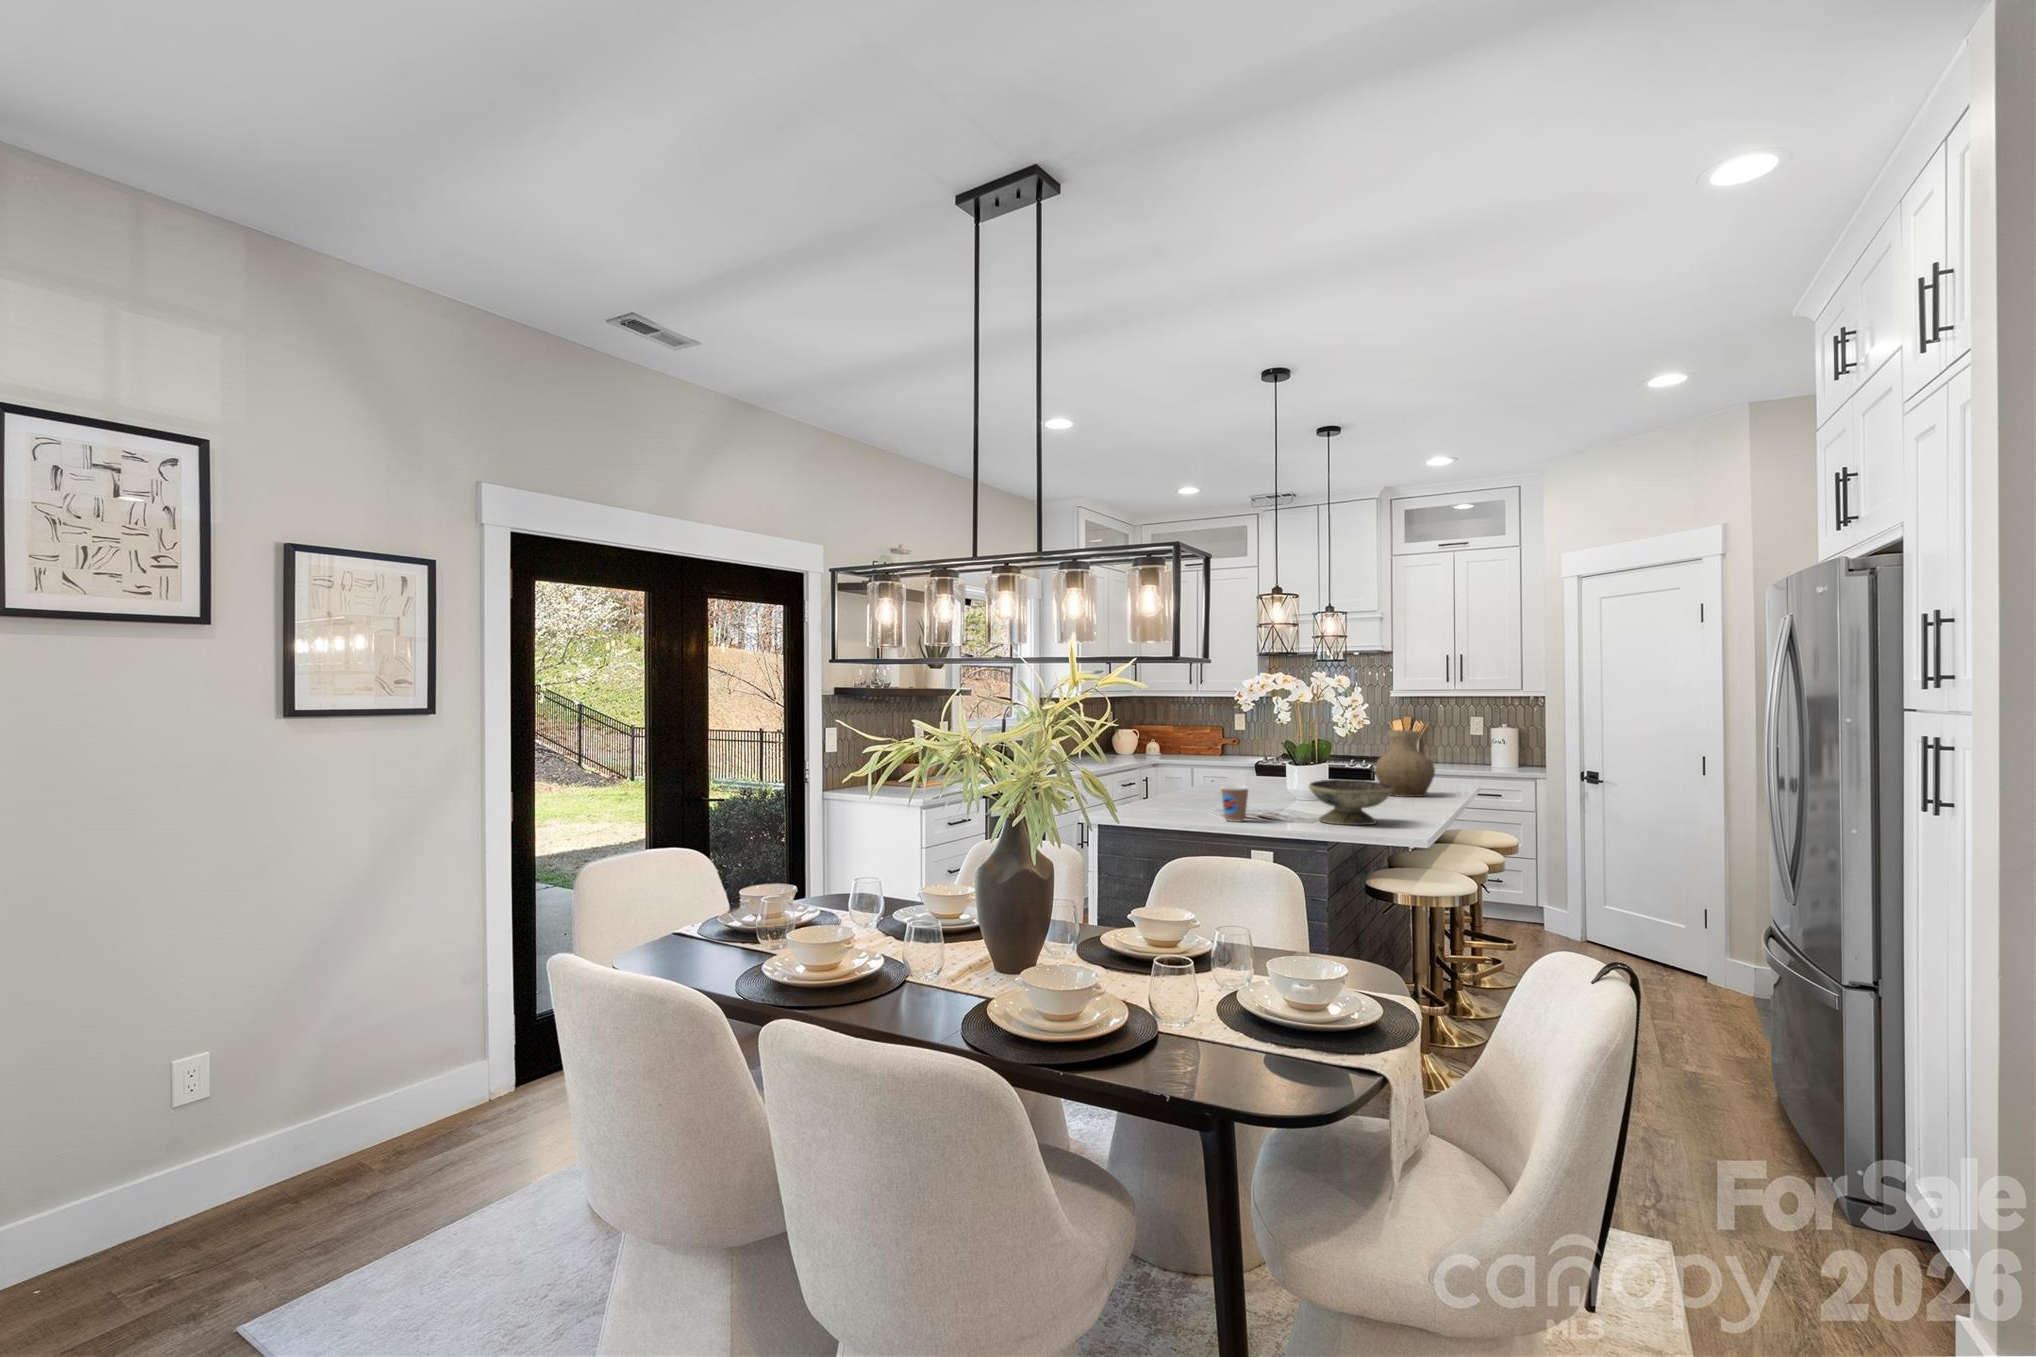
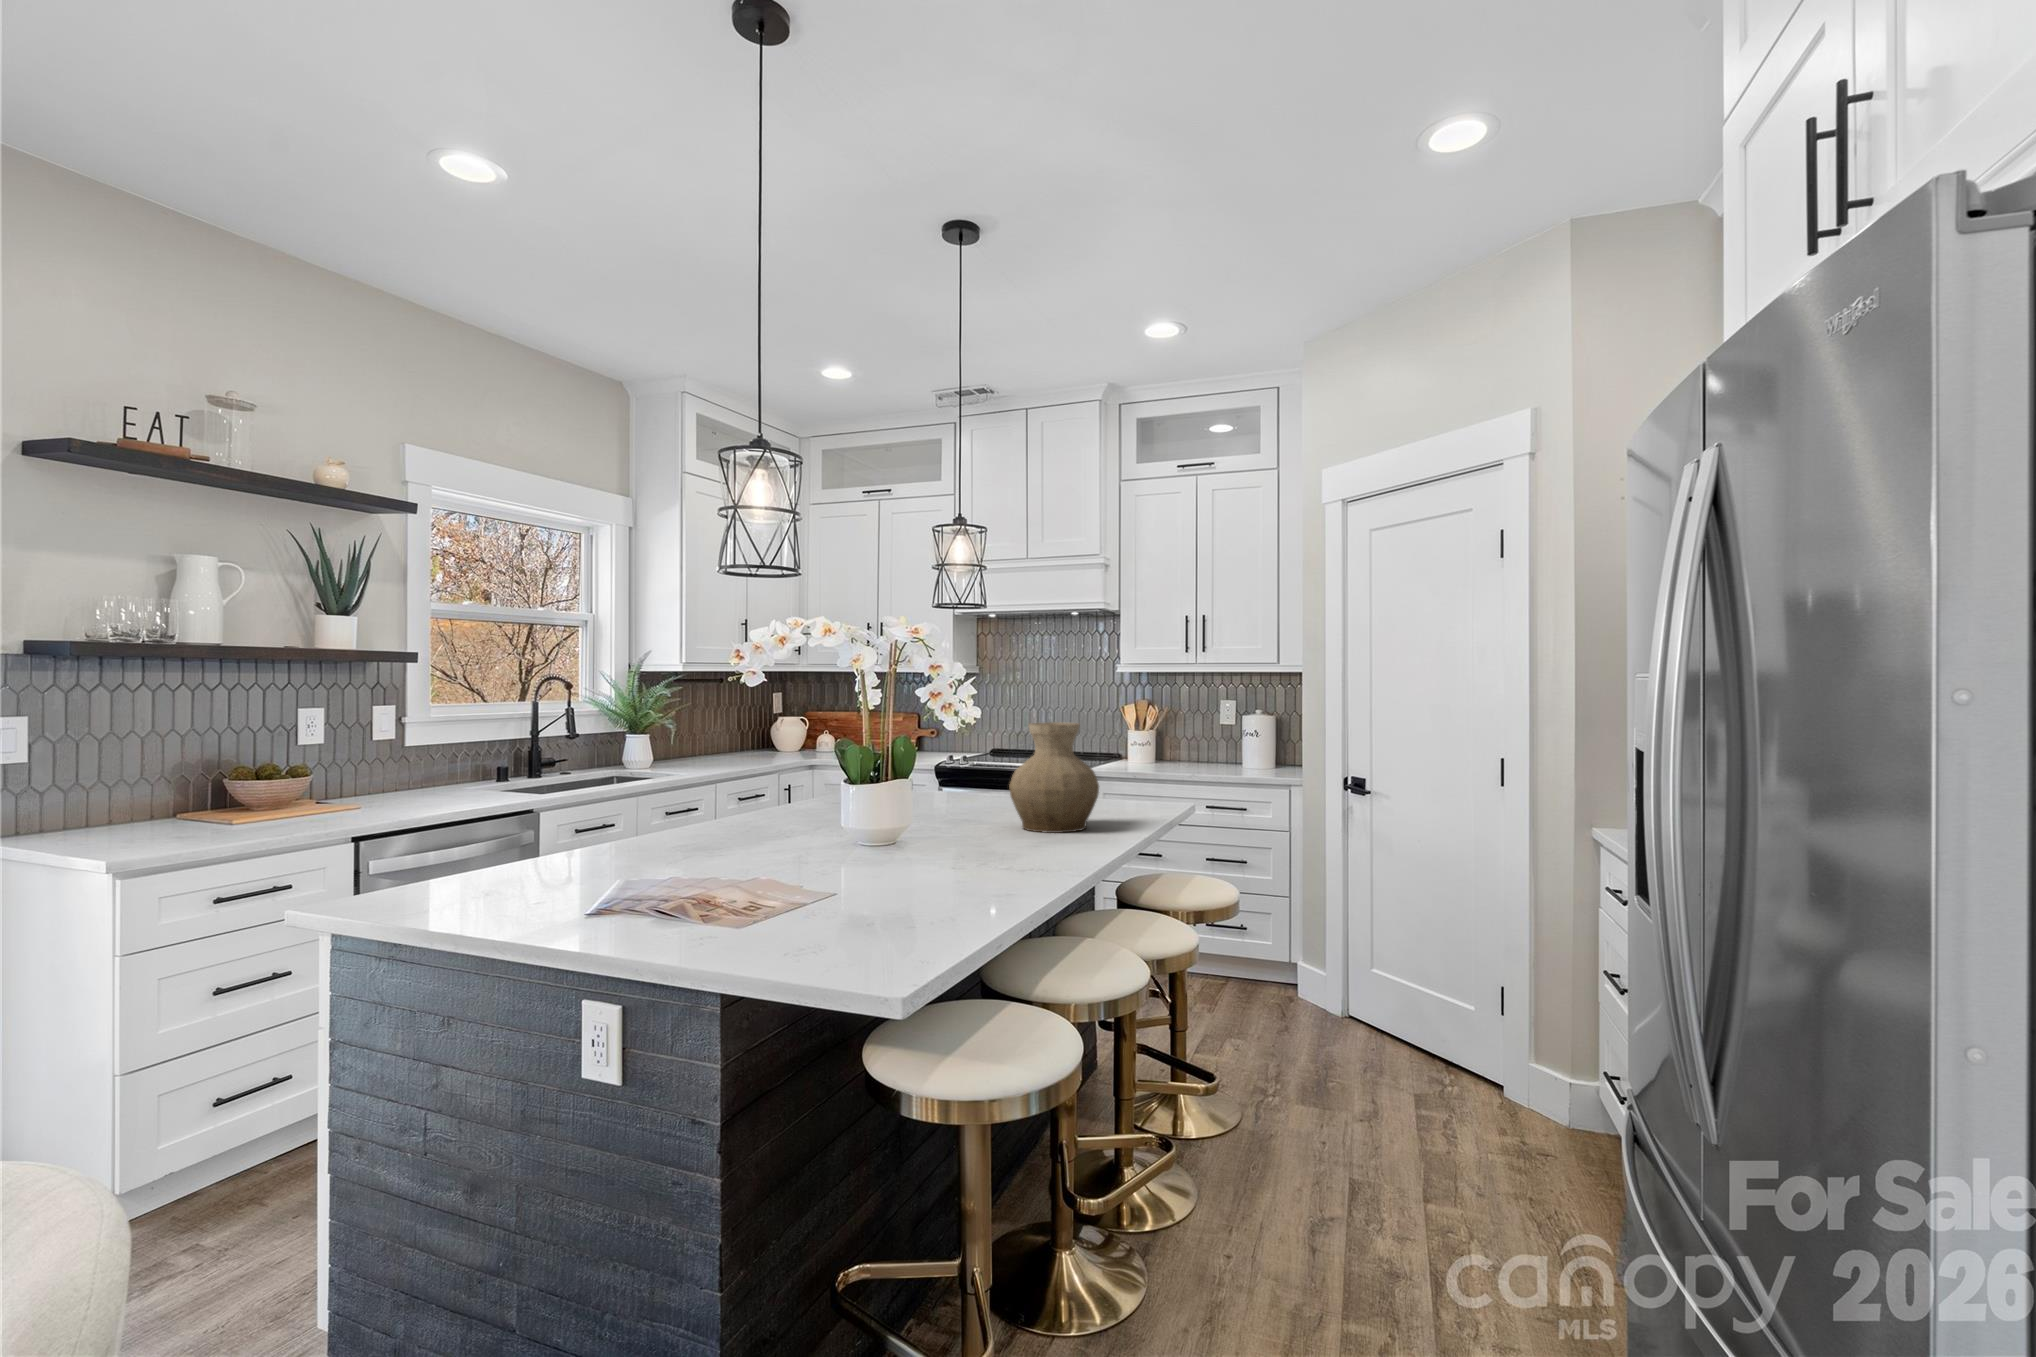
decorative bowl: present [1309,779,1393,825] -> none [709,830,882,940]
coffee cup: present [1221,786,1248,822] -> none [520,850,588,932]

